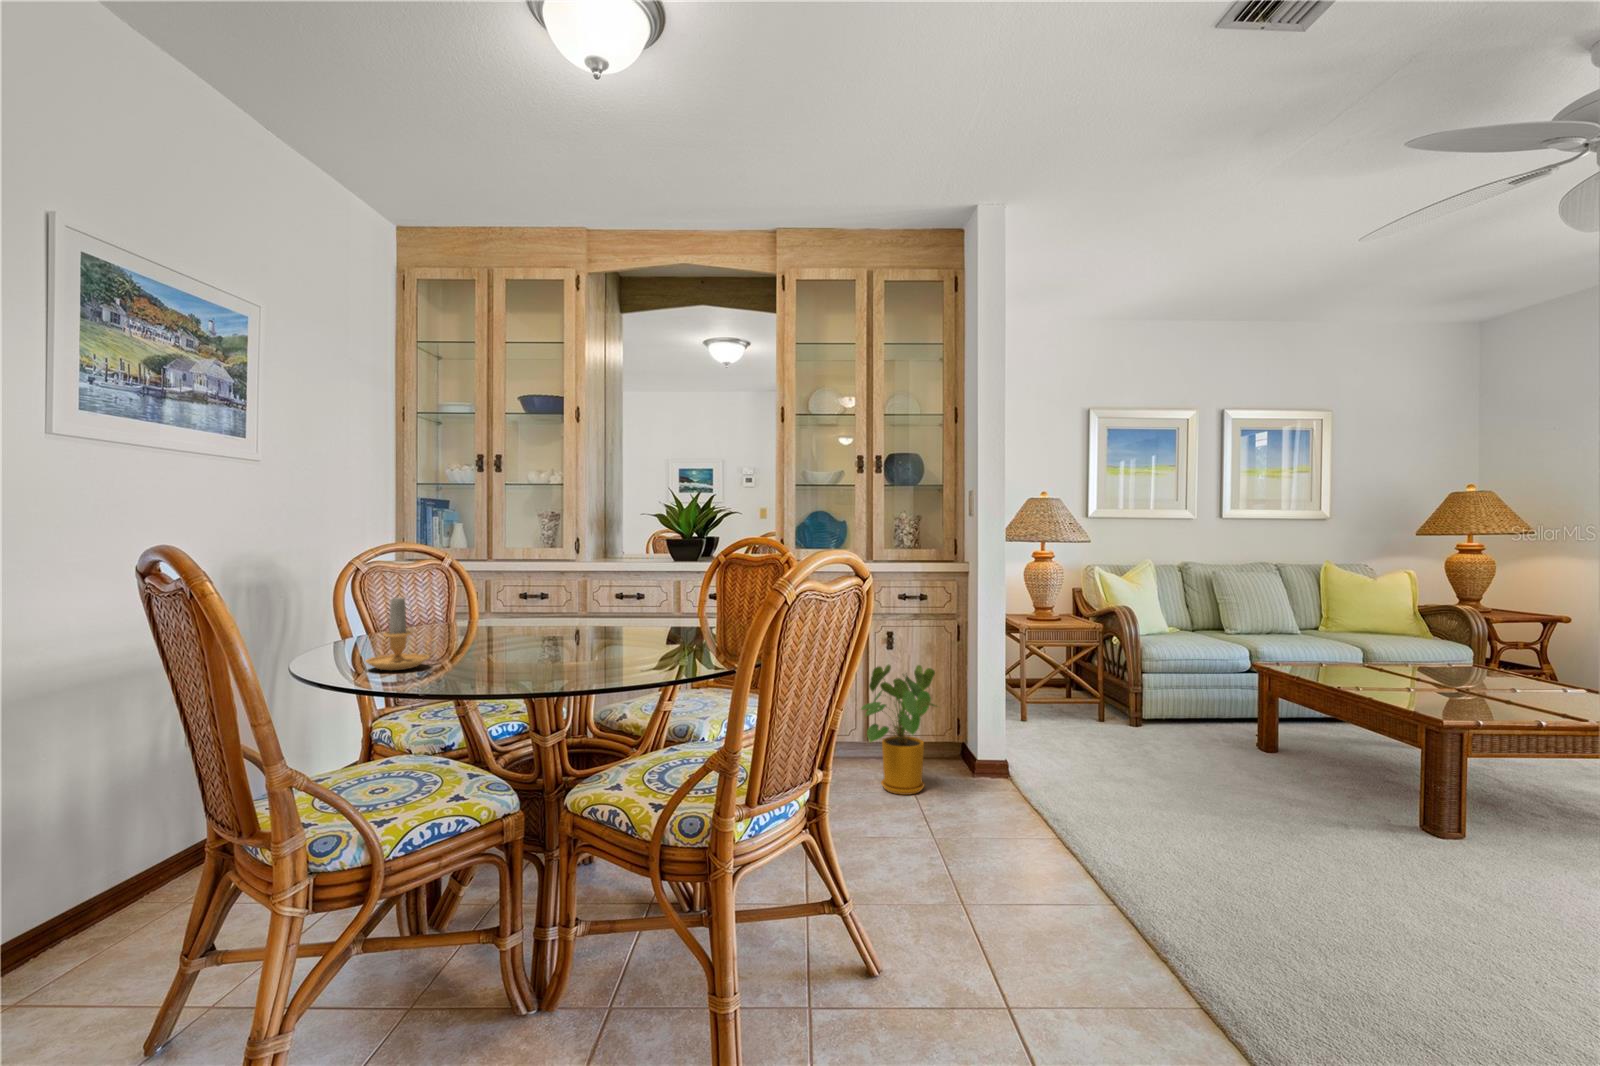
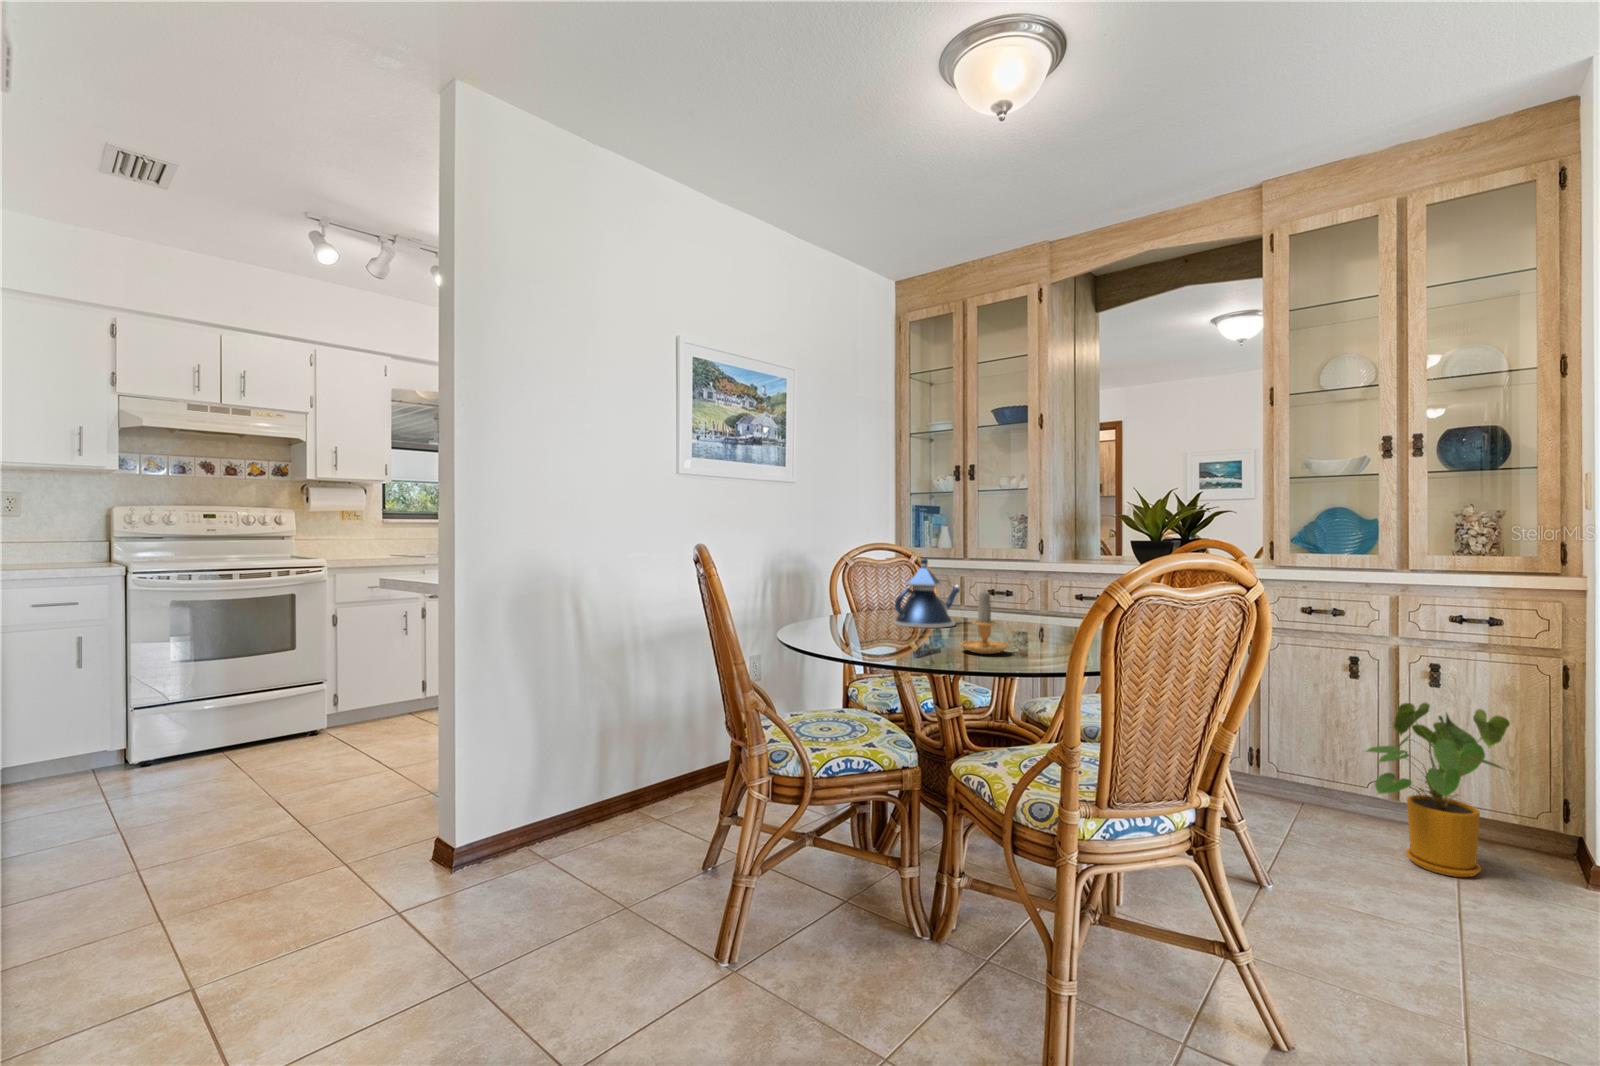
teapot: none [441,561,523,644] -> present [894,558,961,628]
candle: present [365,597,438,670] -> present [960,592,1012,654]

